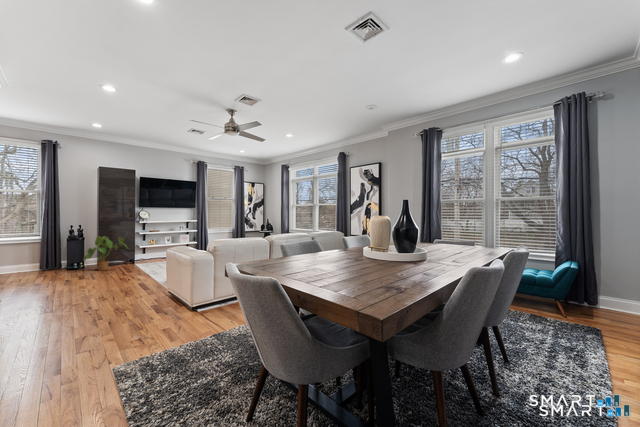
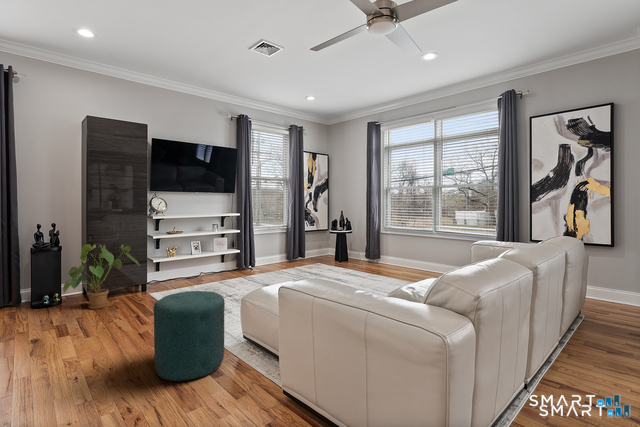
ottoman: none [117,255,153,292] -> present [153,291,225,381]

